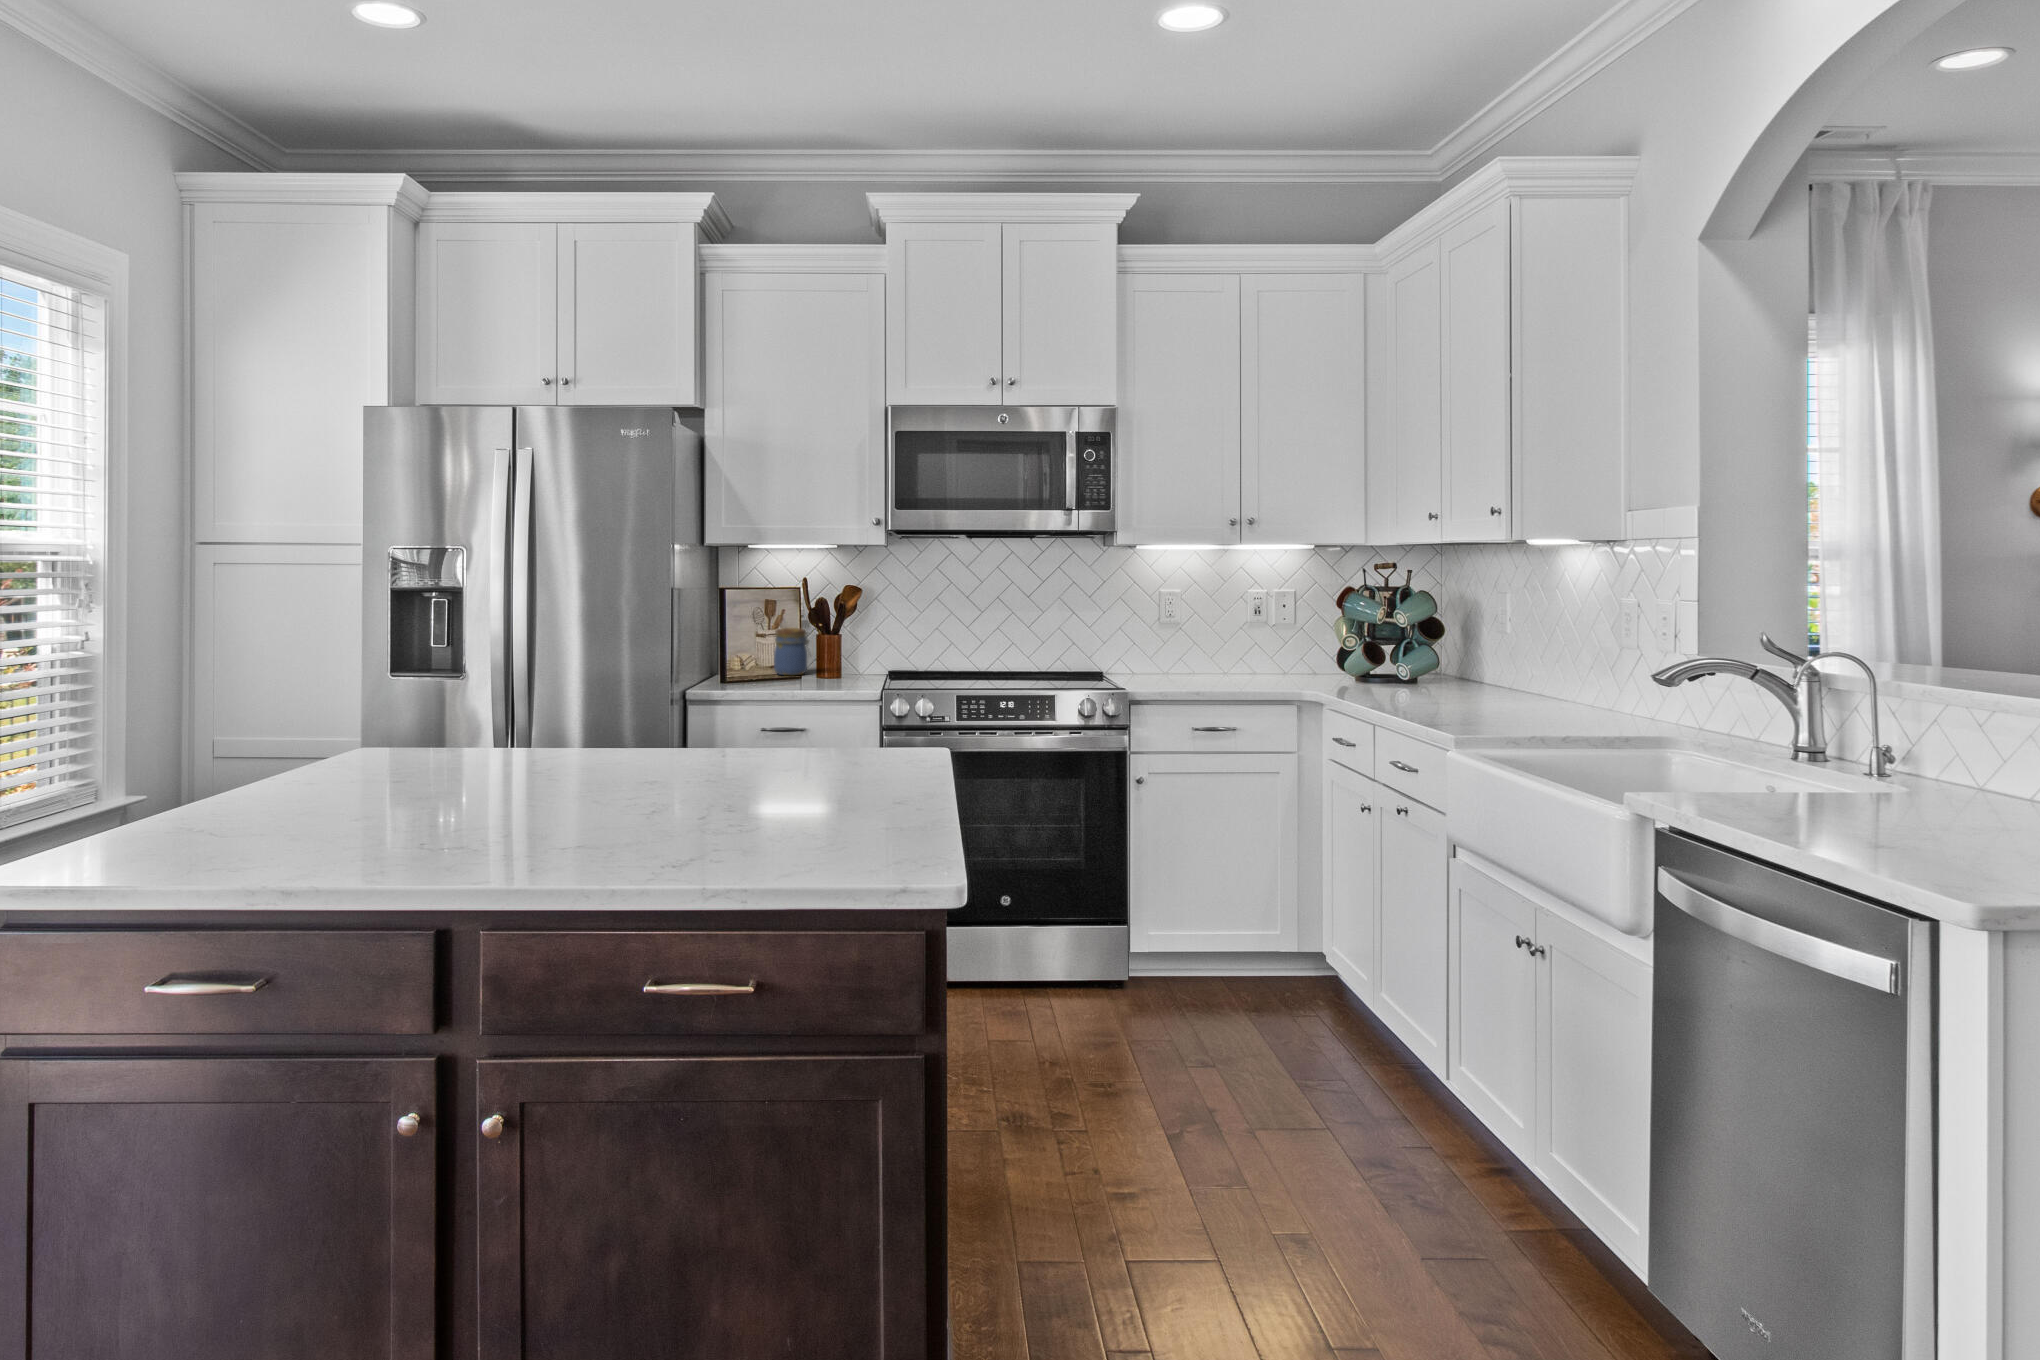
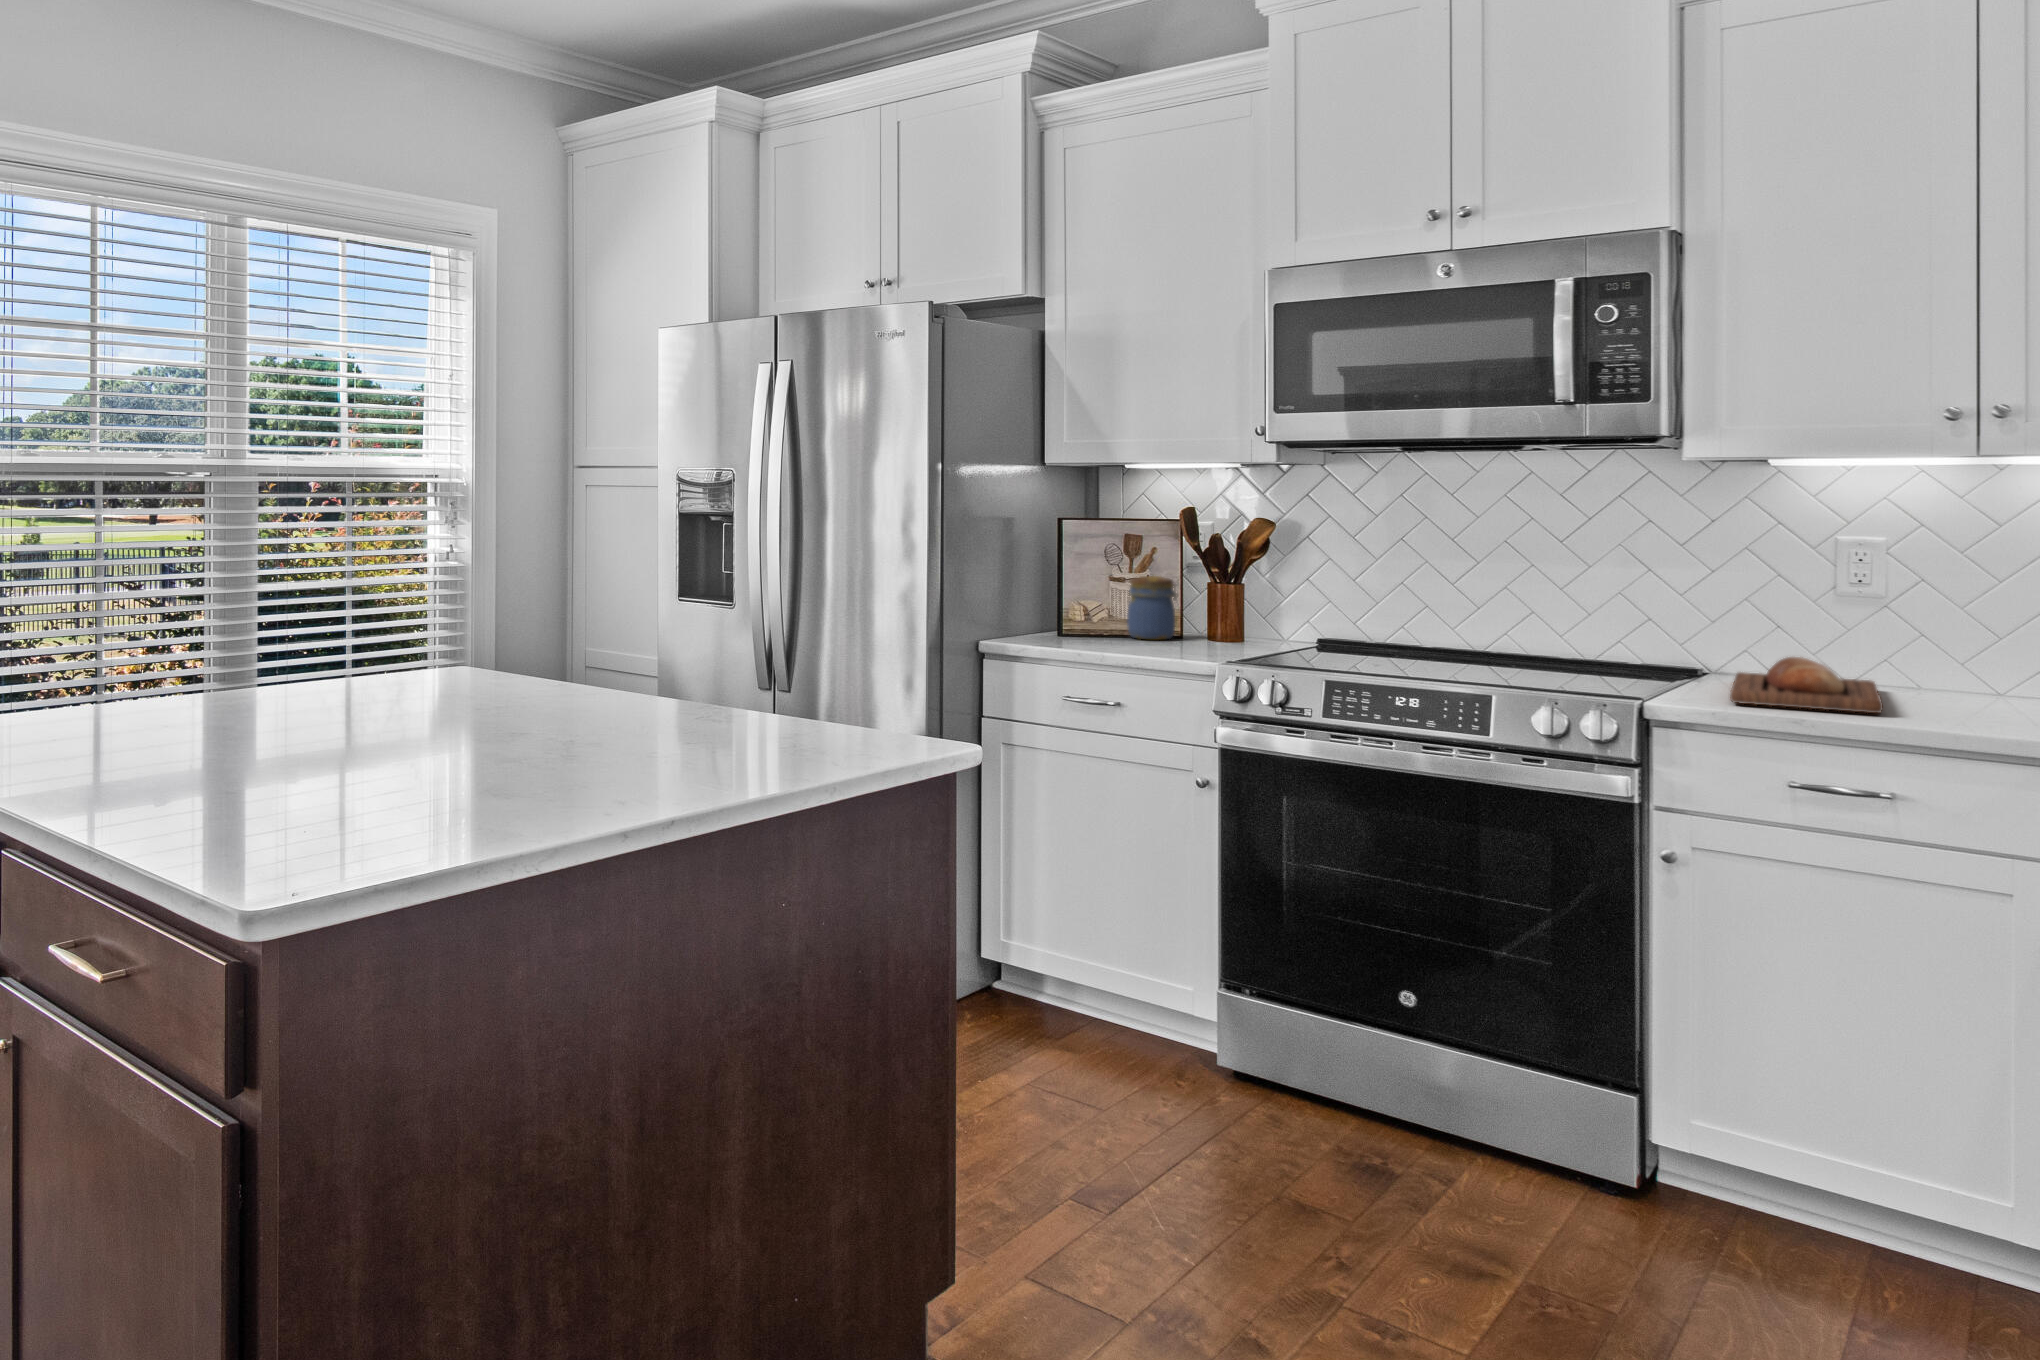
bread loaf: none [1134,657,1232,688] -> present [1730,657,1883,713]

